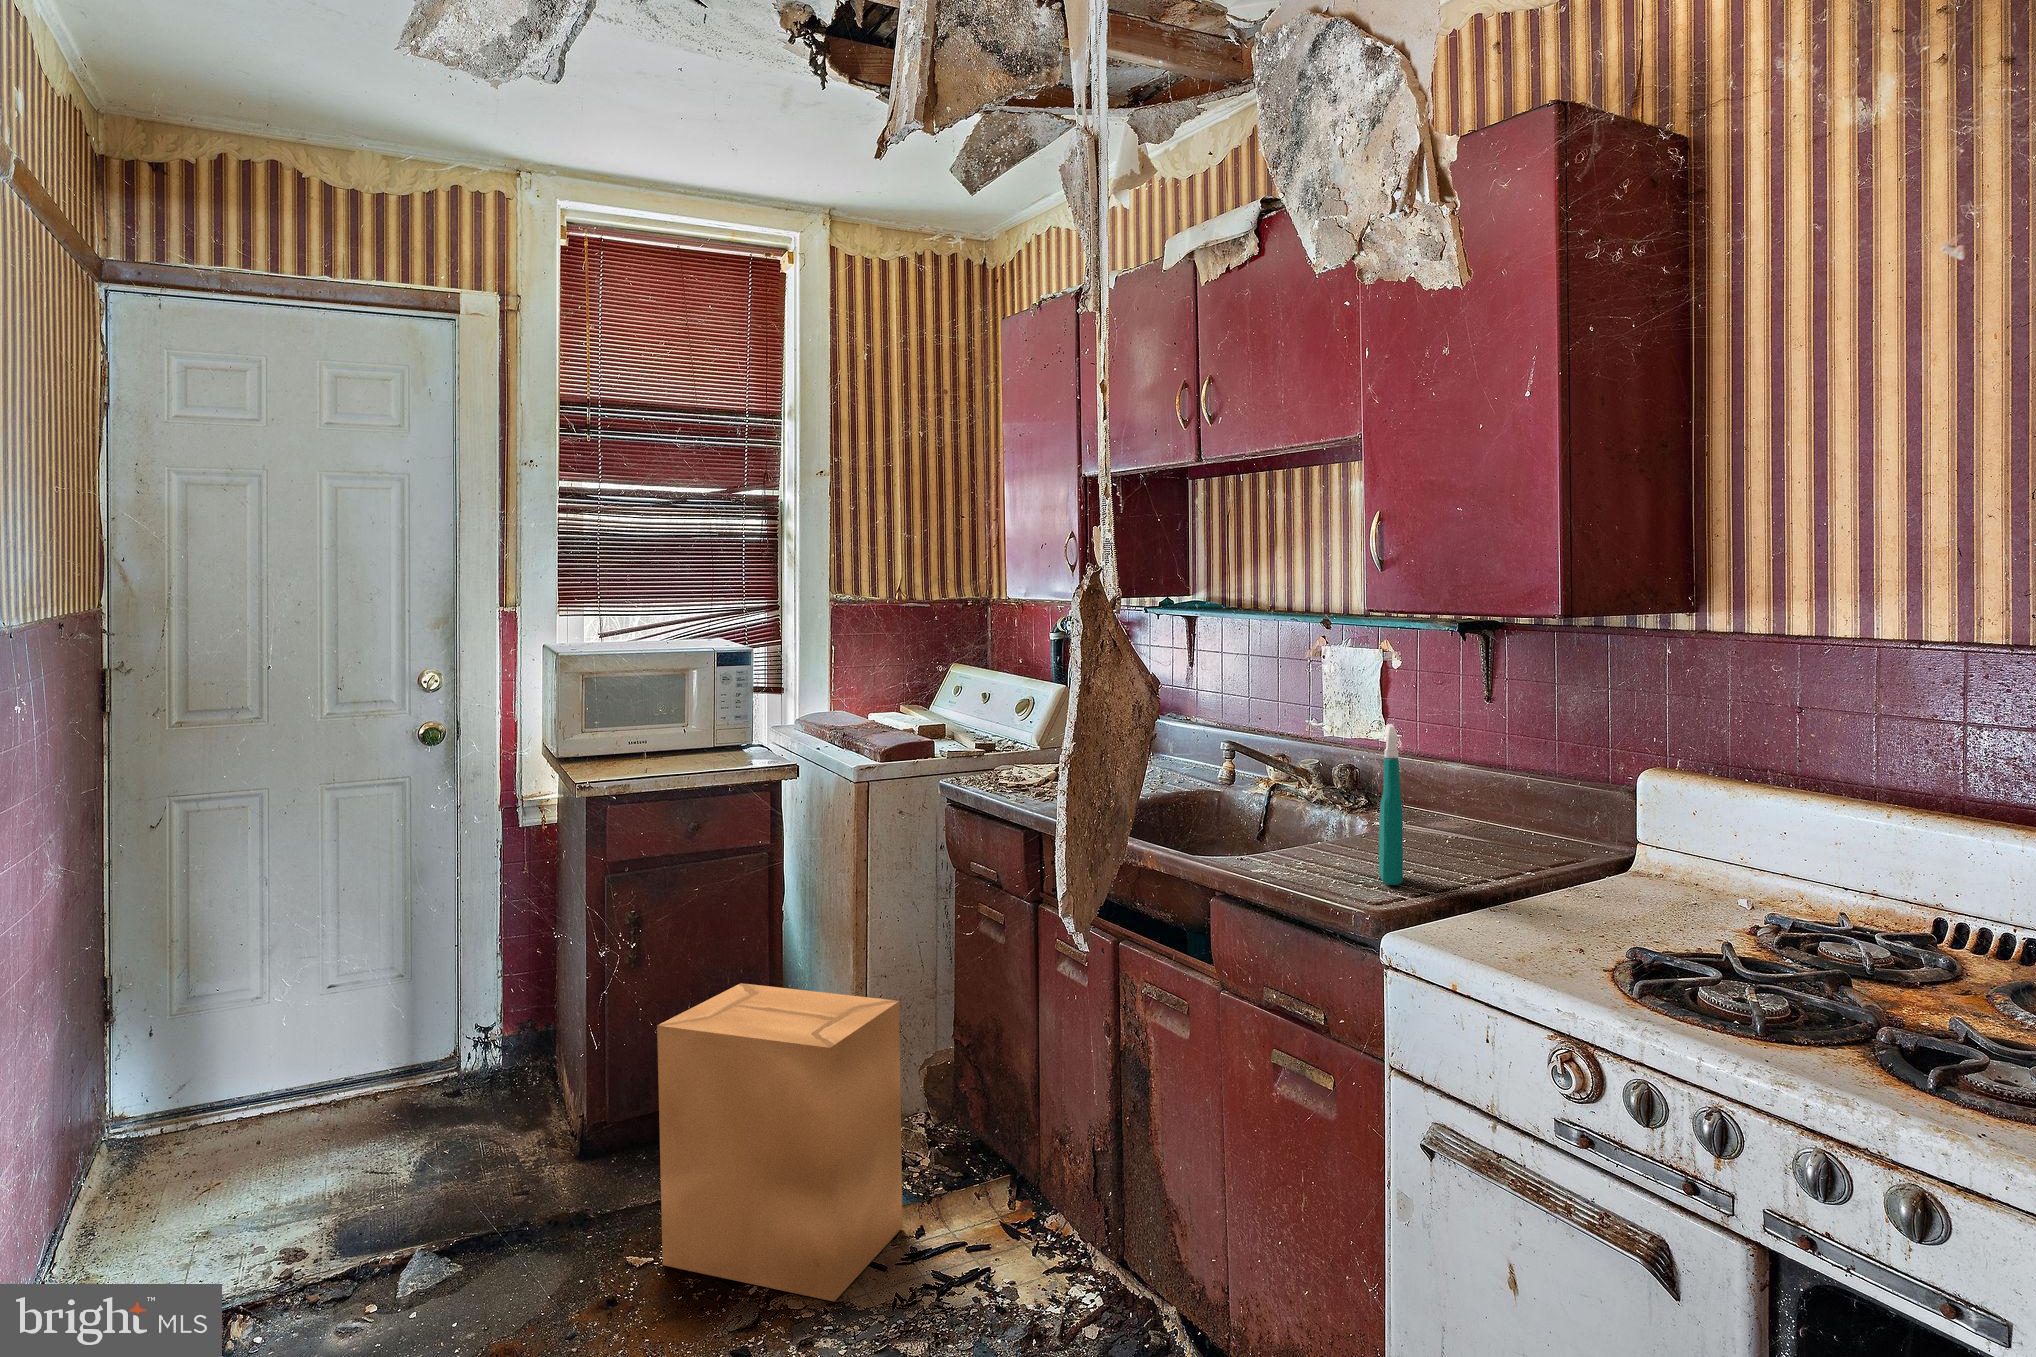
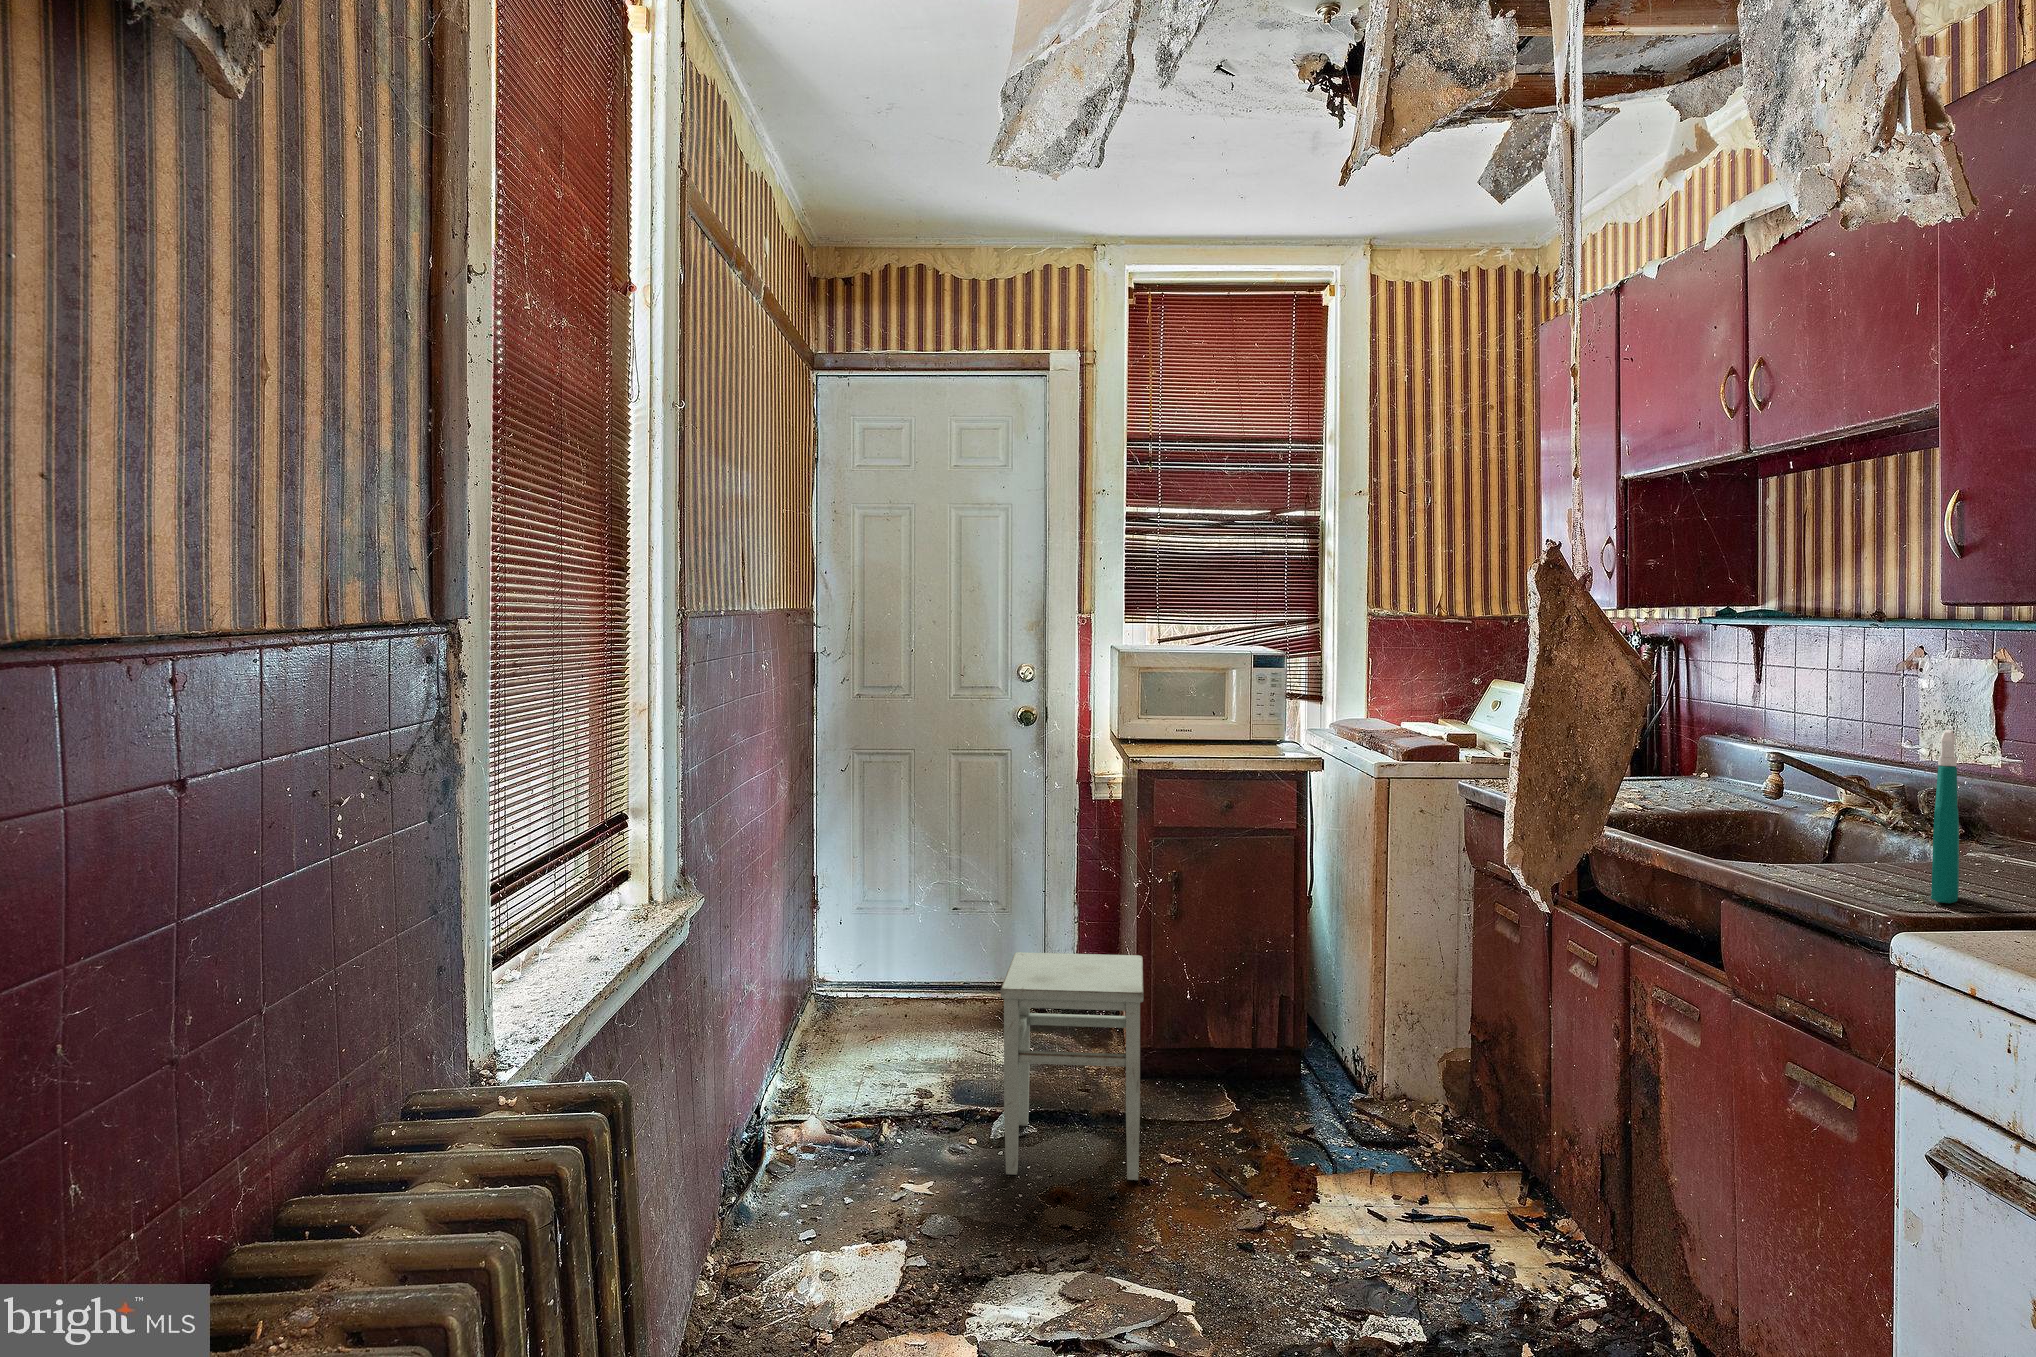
cardboard box: present [657,983,903,1302] -> none [1188,947,1408,1239]
stool: none [412,1012,603,1320] -> present [1001,952,1144,1180]

